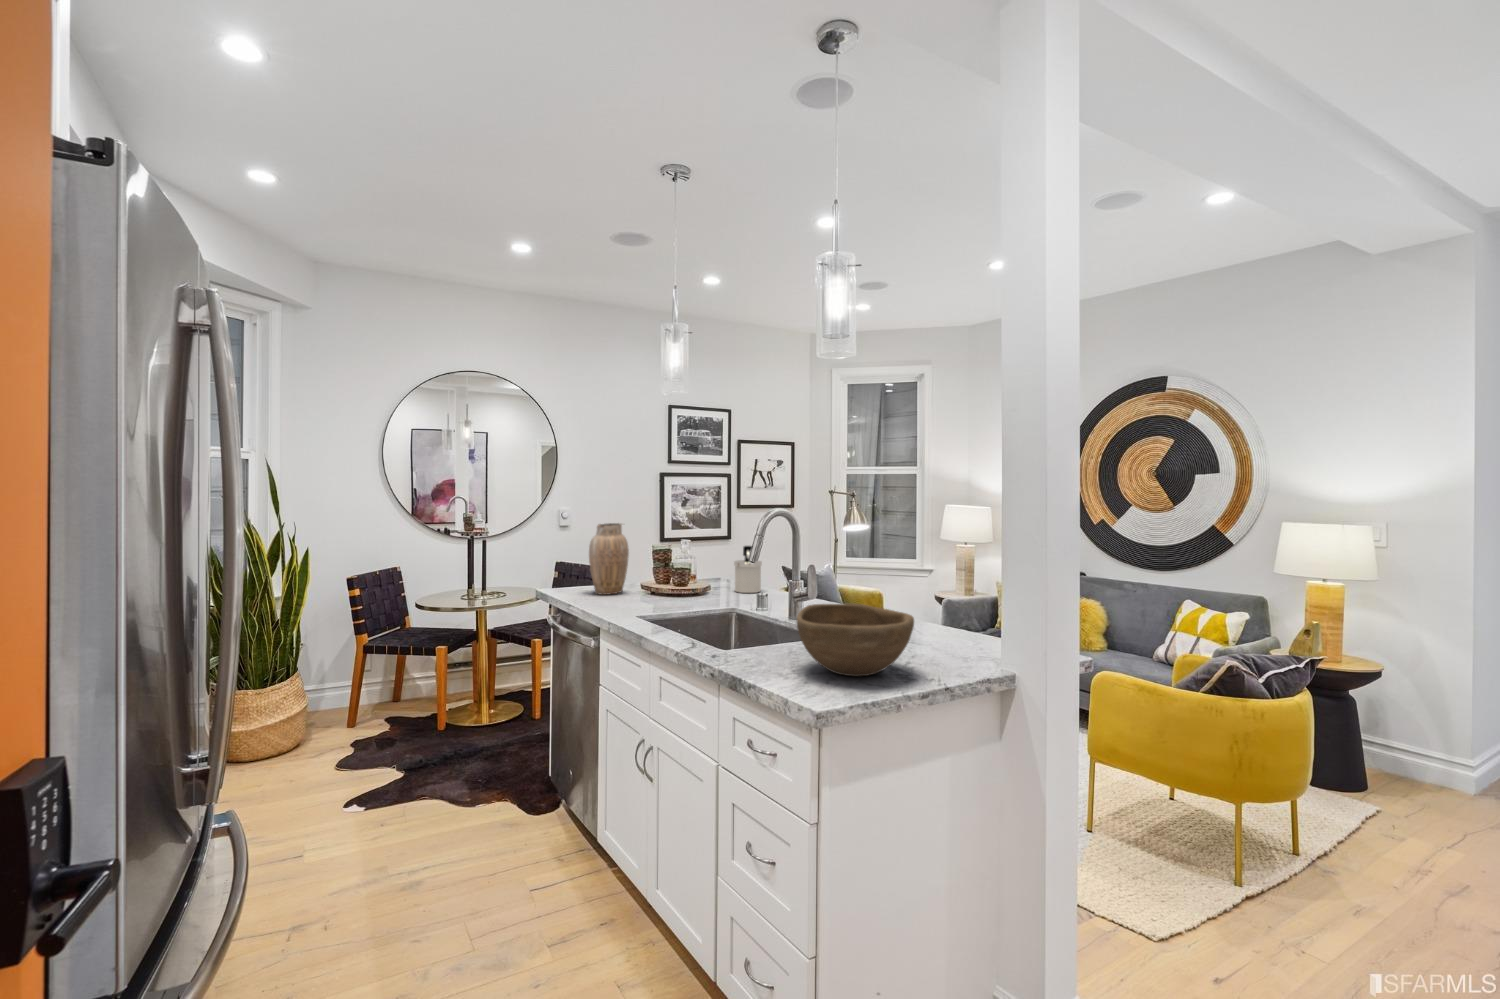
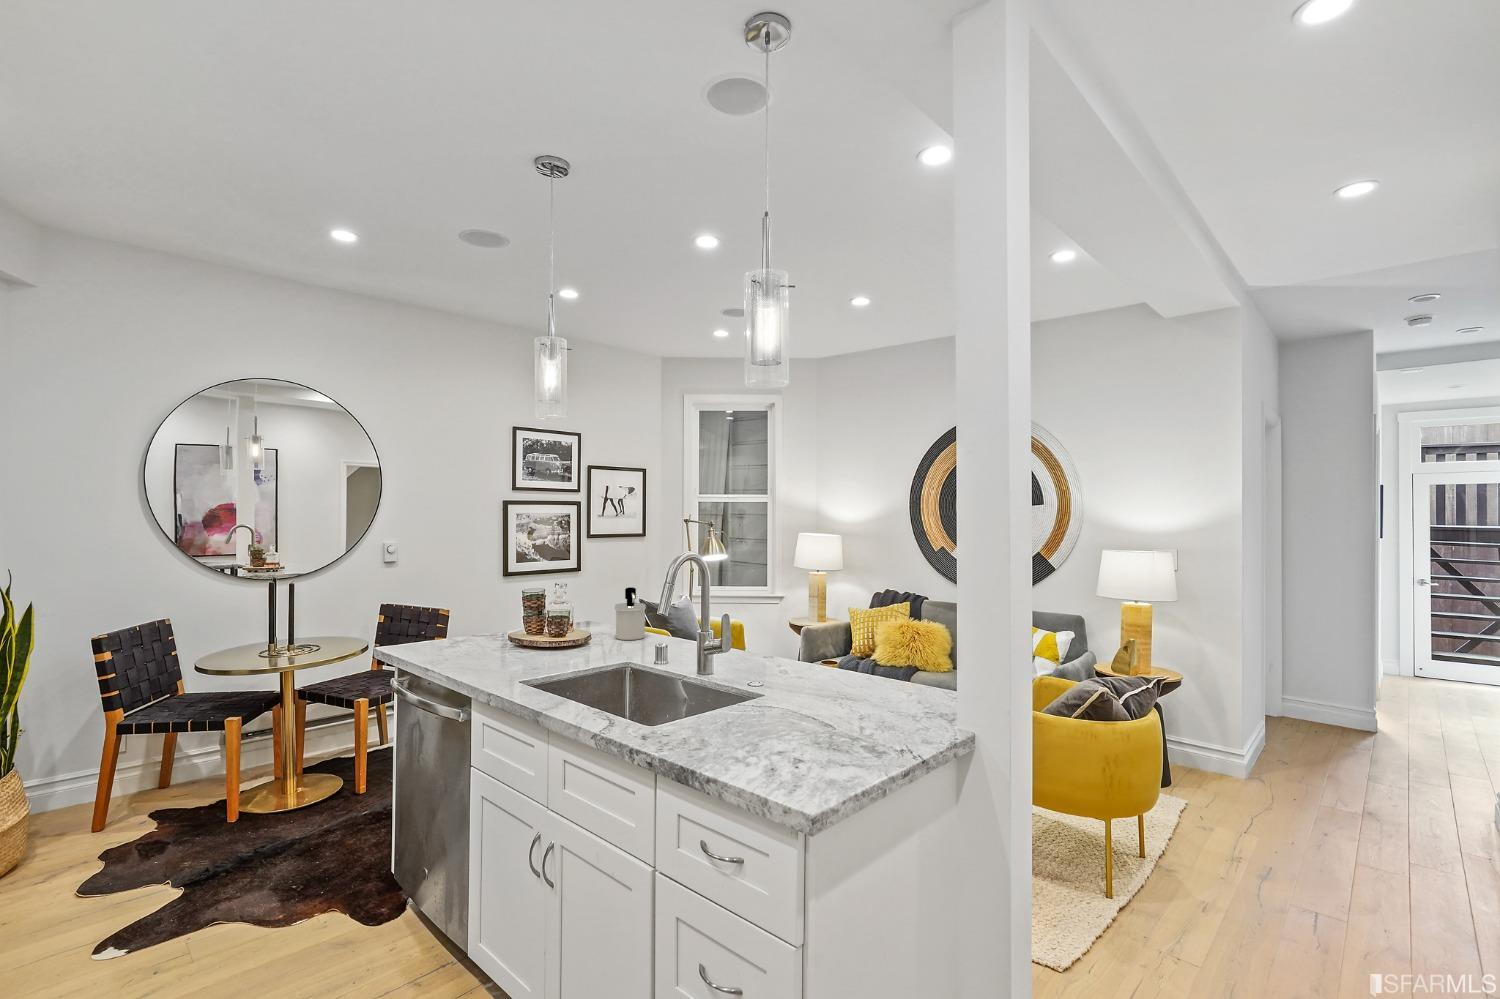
vase: present [589,523,629,595] -> none [446,567,495,652]
bowl: present [796,604,914,676] -> none [748,665,878,754]

